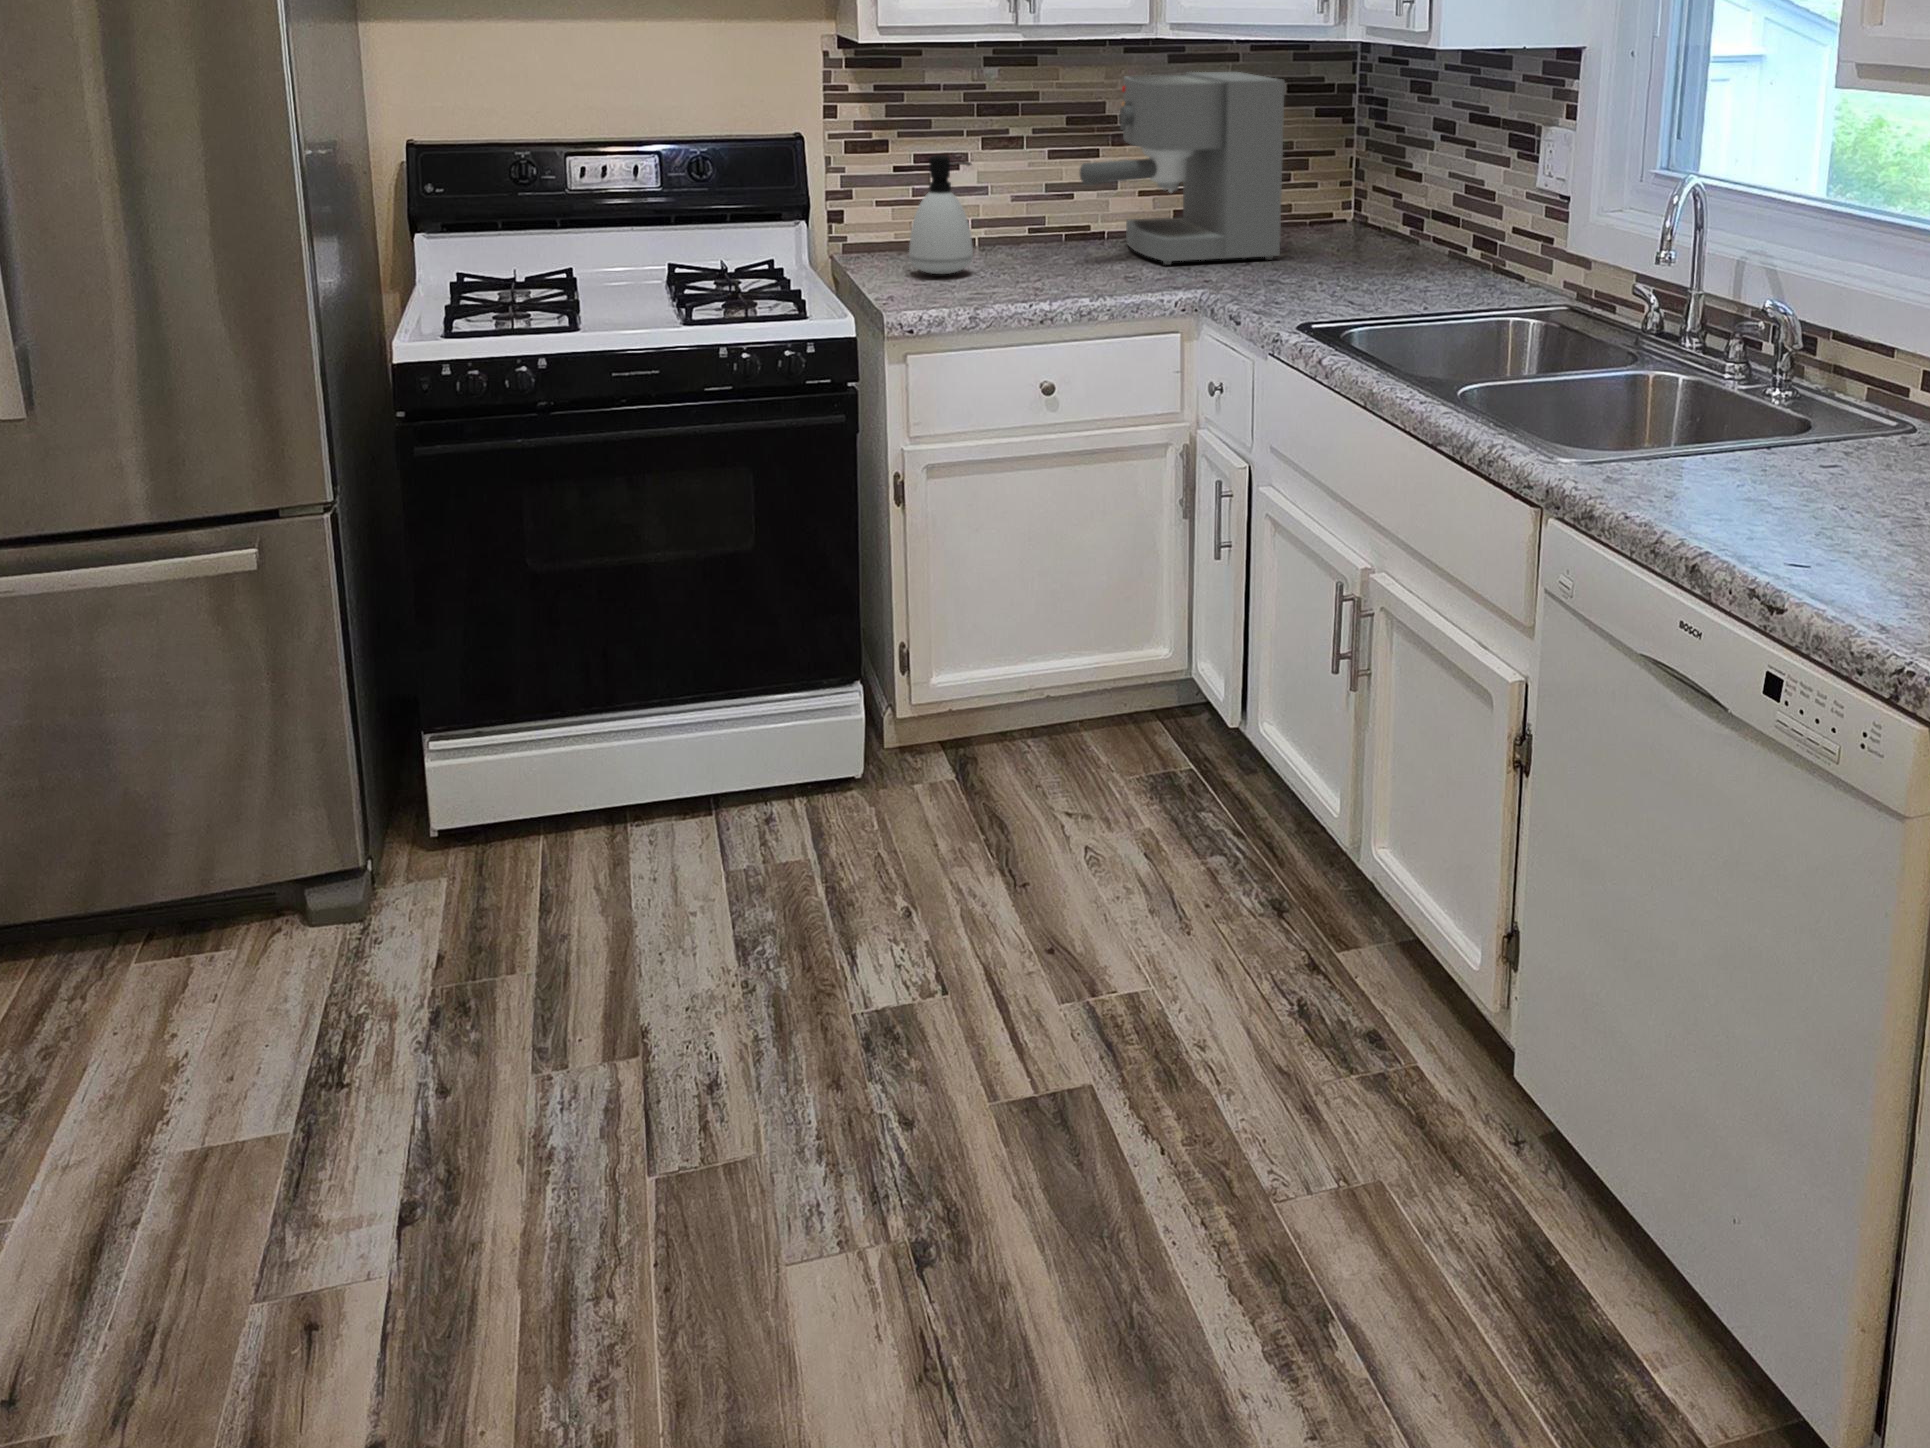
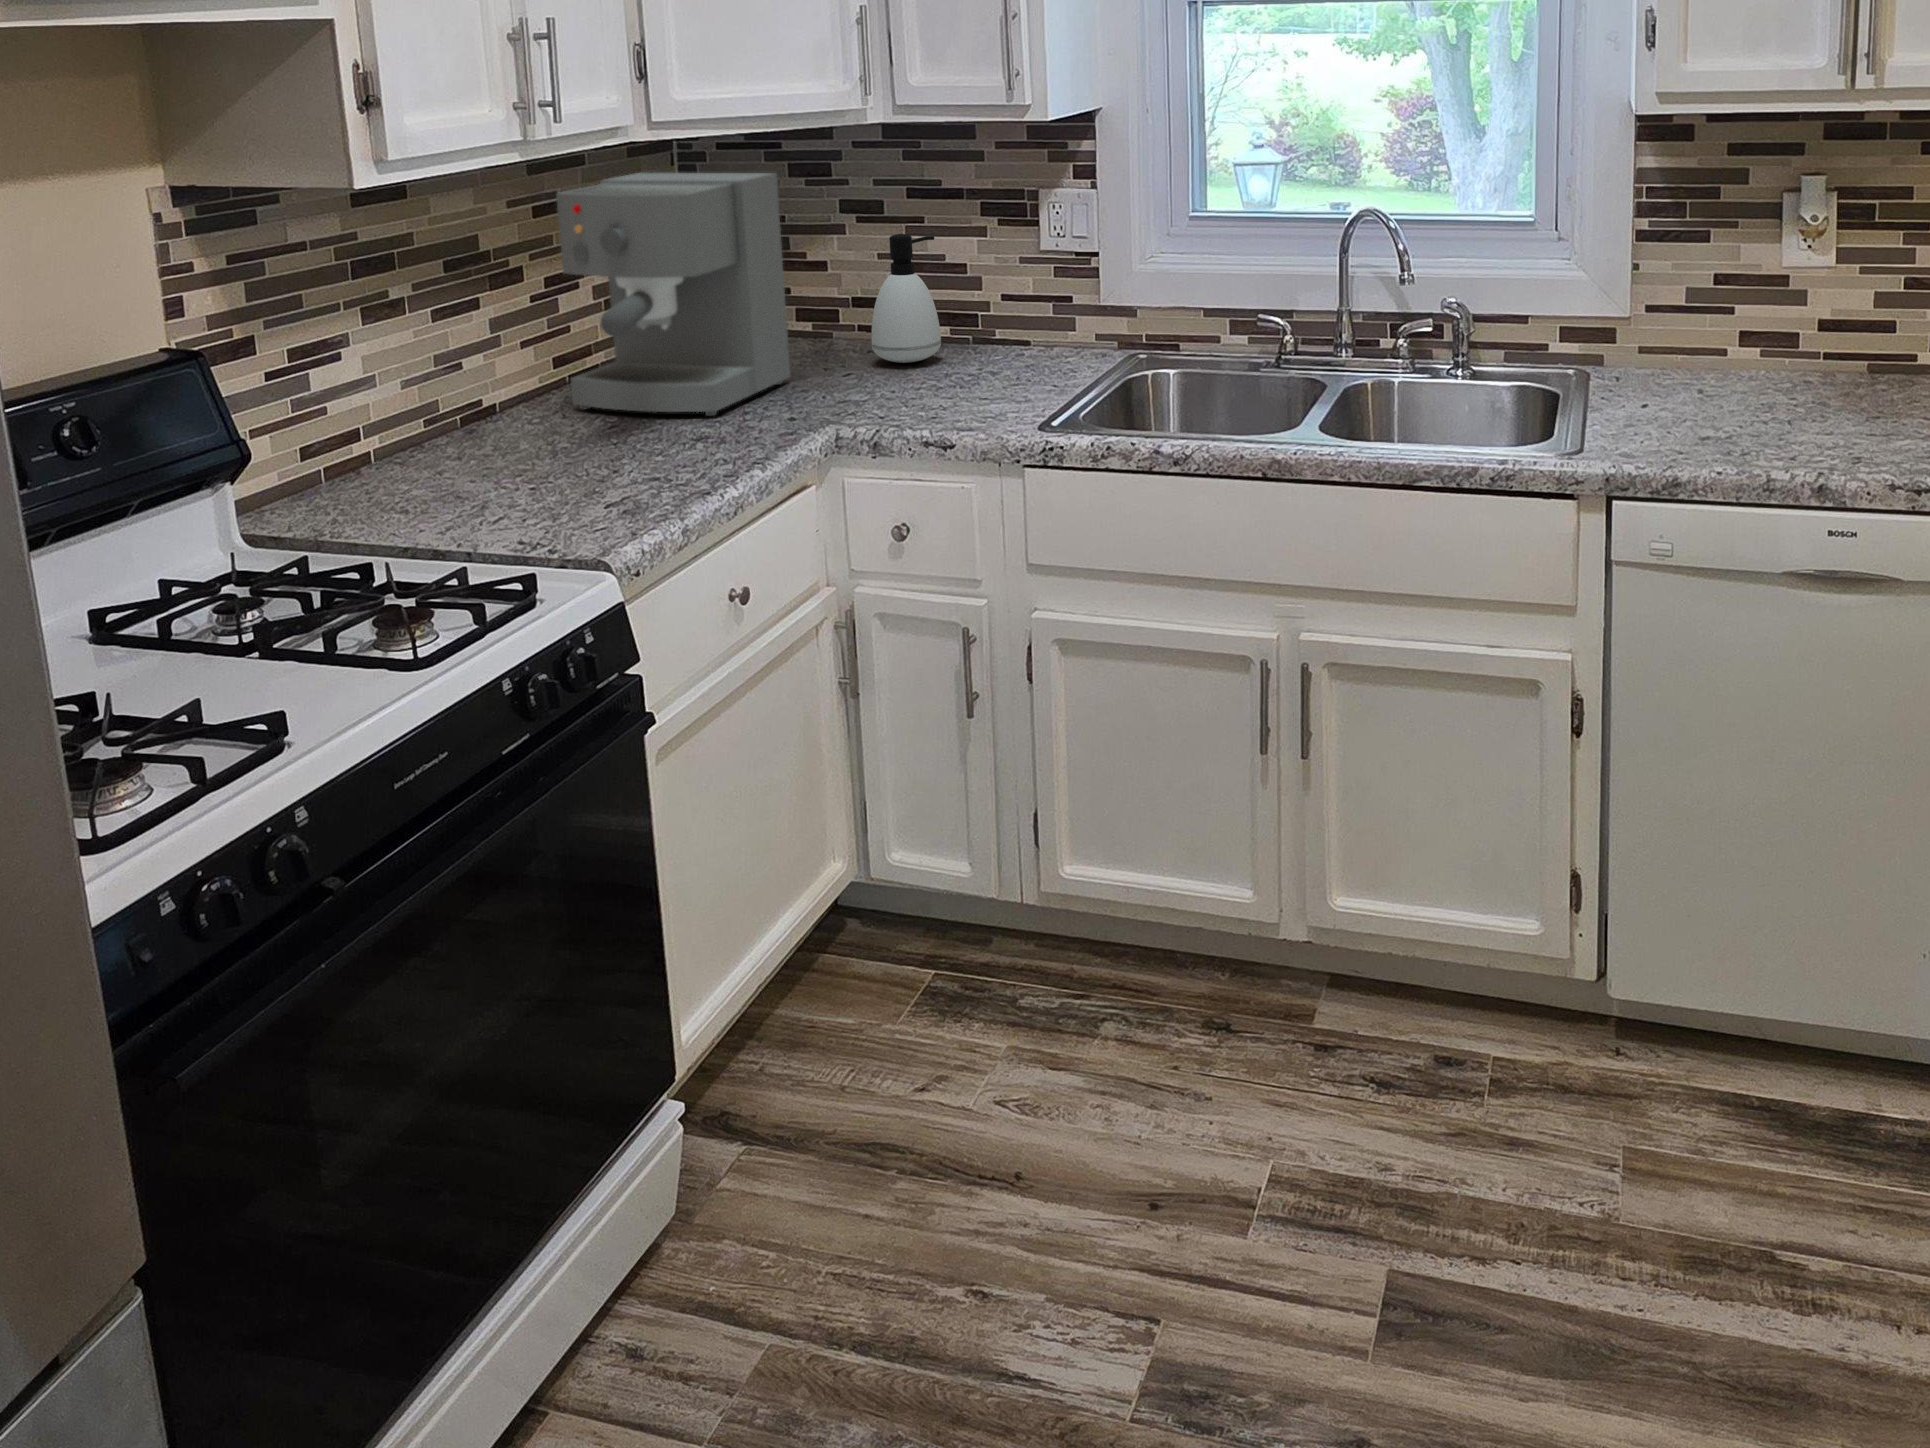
soap dispenser: present [909,155,973,274] -> present [872,234,941,363]

